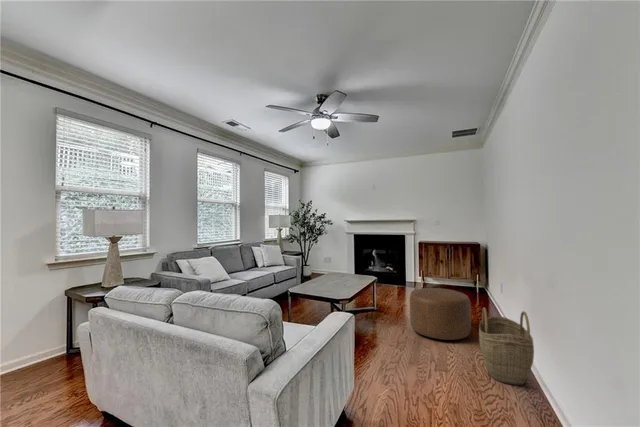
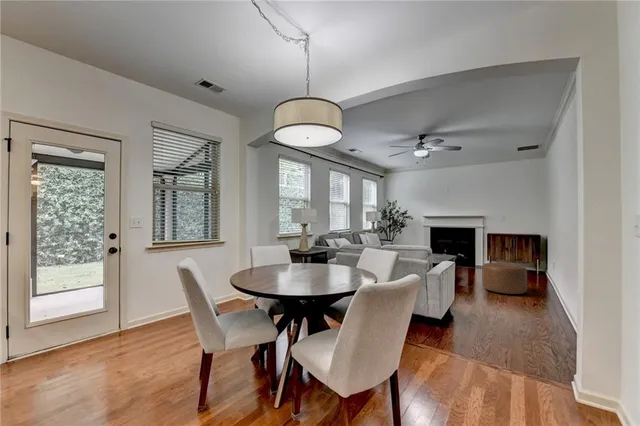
woven basket: present [479,308,534,385] -> none [530,269,565,312]

